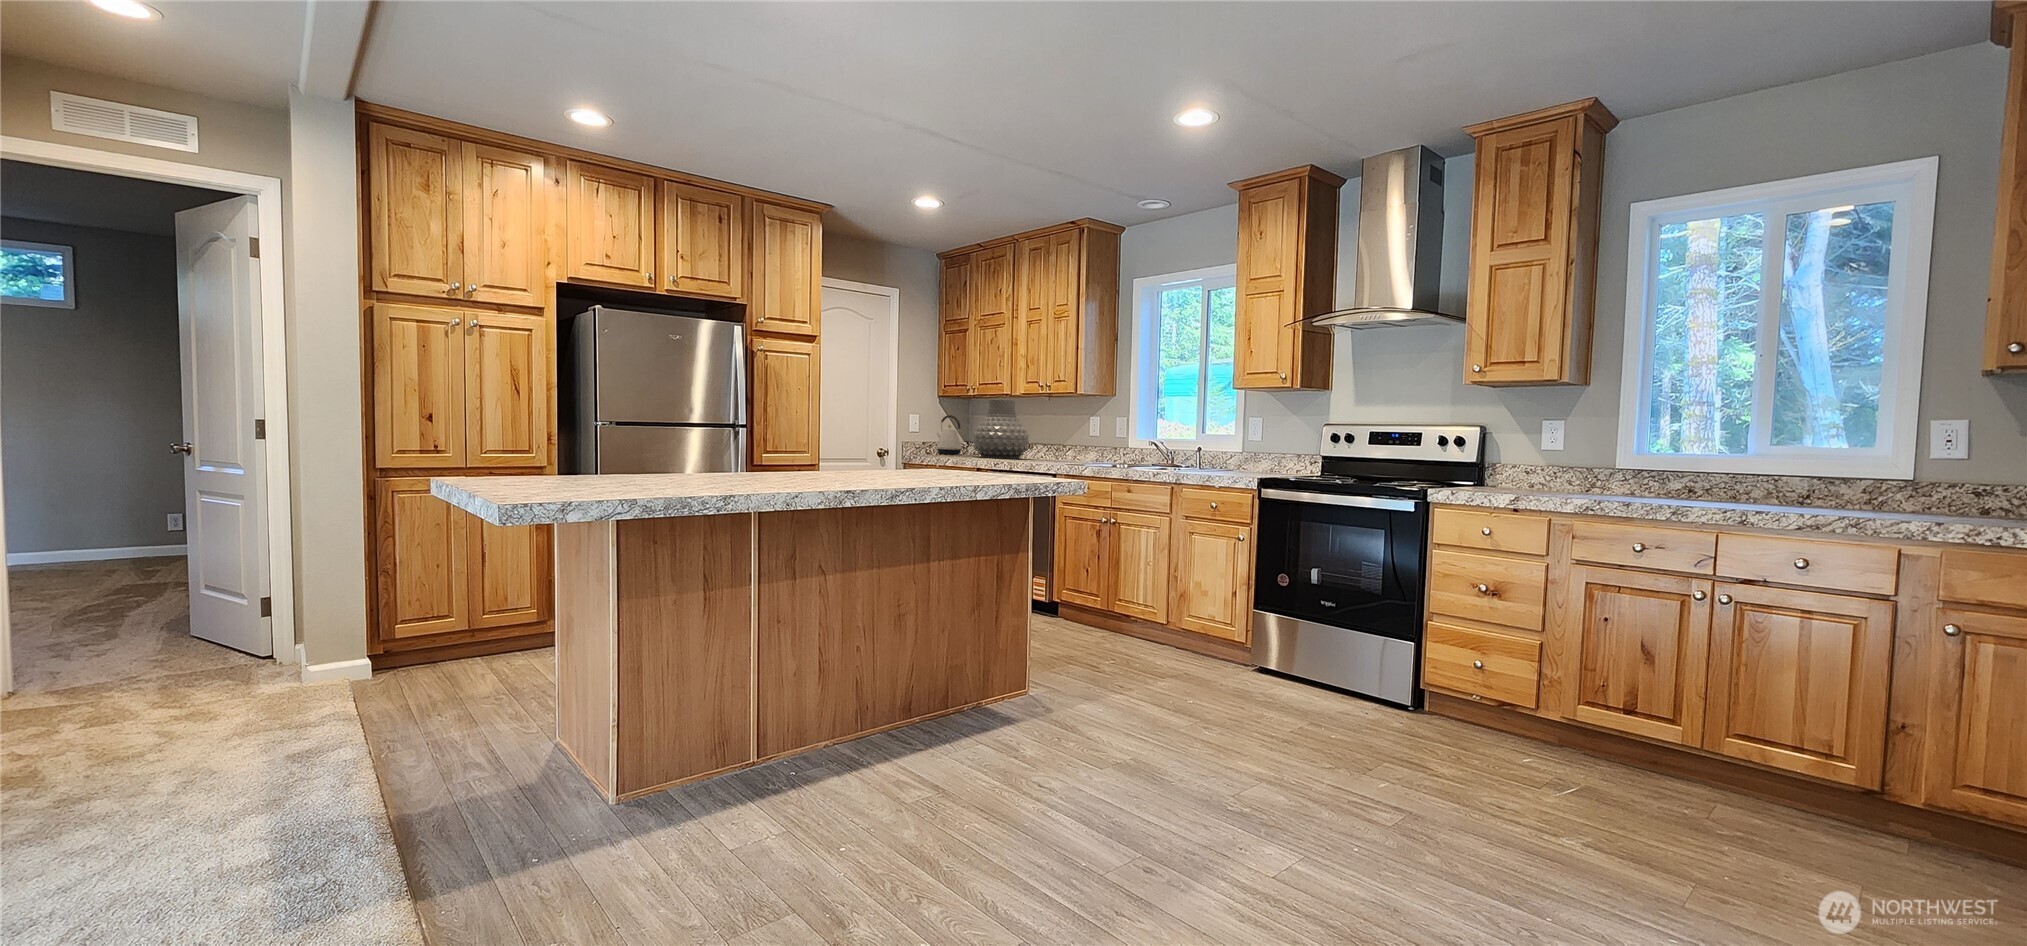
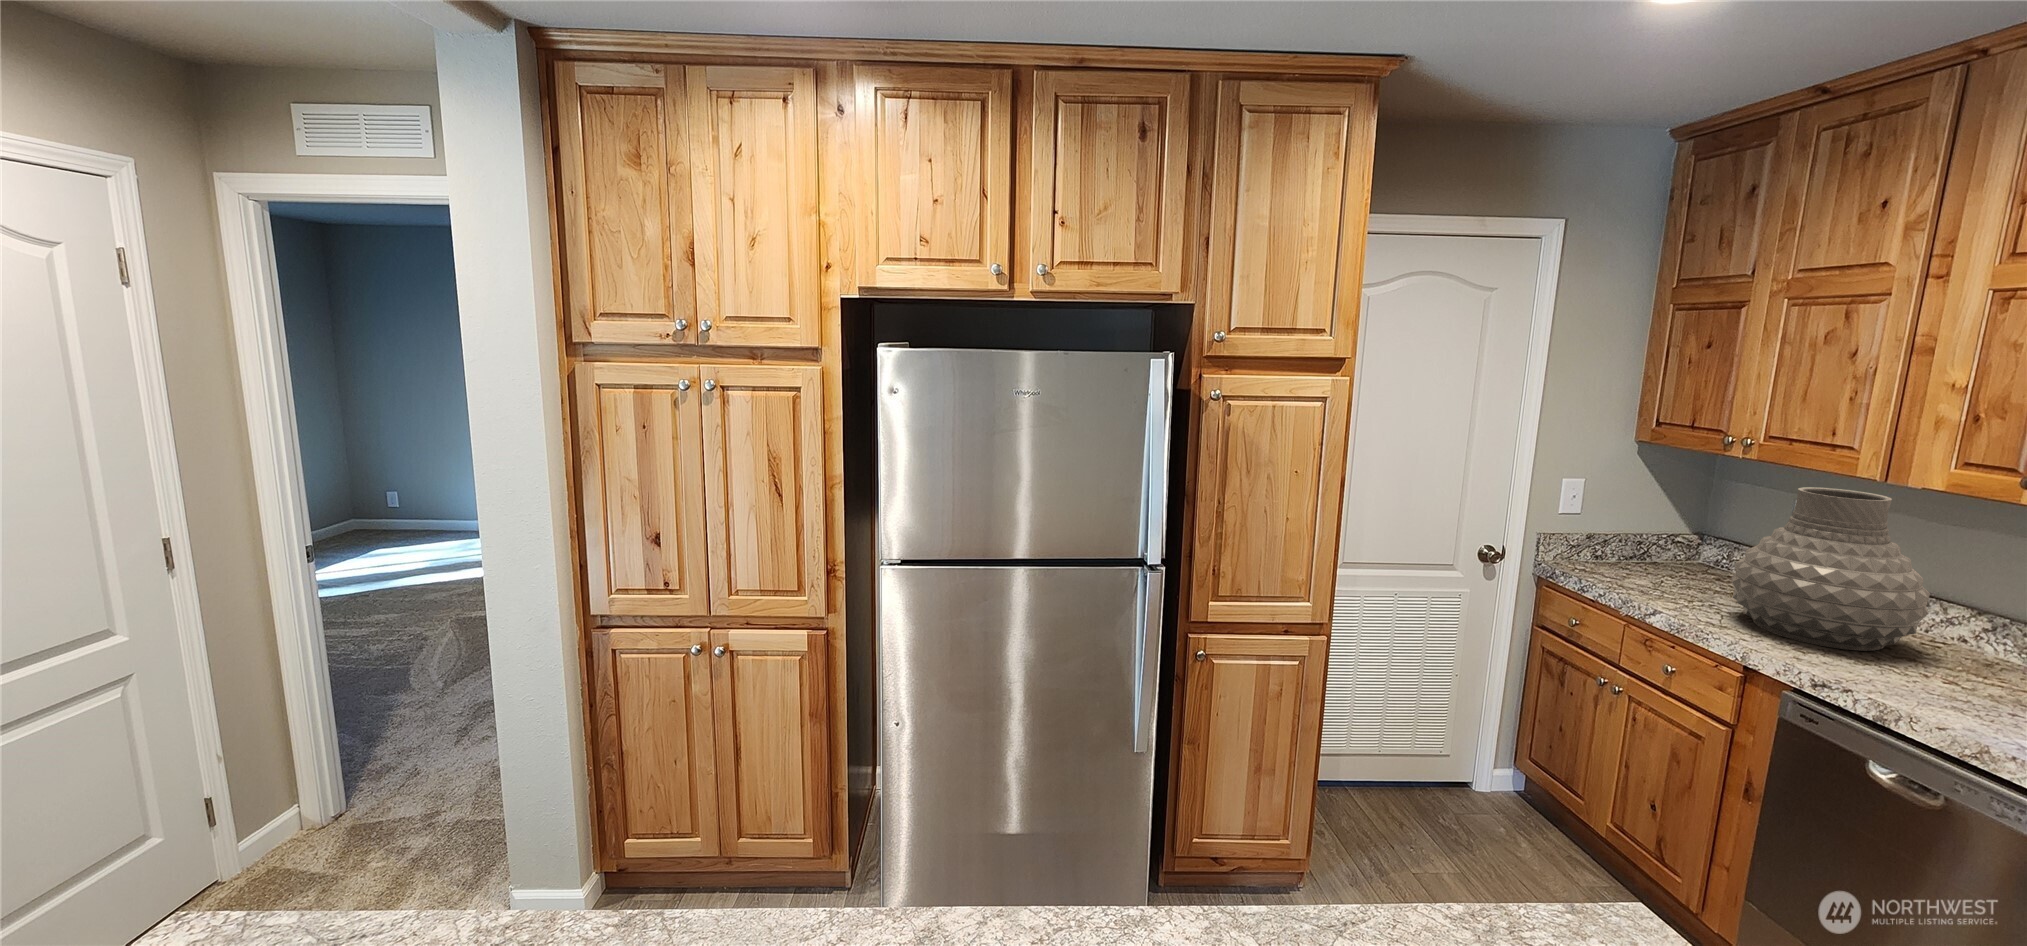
kettle: present [937,415,962,455] -> none [1621,496,1692,585]

